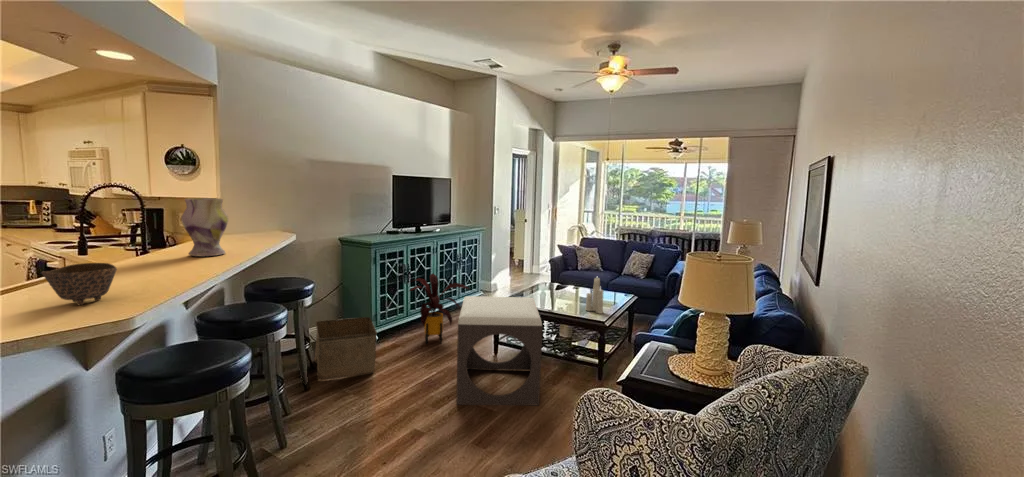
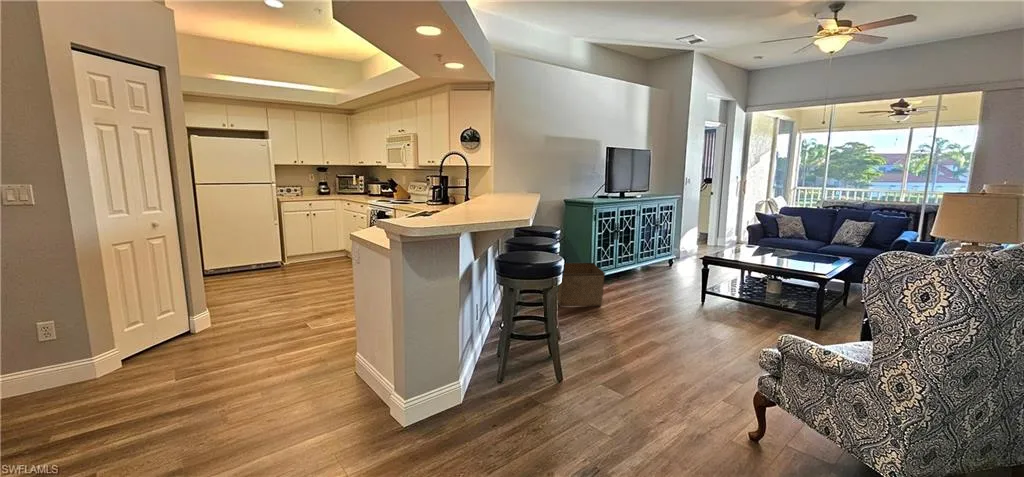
vase: present [181,198,228,256] -> none [493,161,520,202]
bowl: present [41,263,117,305] -> none [469,194,503,217]
house plant: present [410,274,469,344] -> none [617,232,679,291]
candle: present [585,278,603,314] -> none [801,230,824,271]
footstool: present [456,296,543,405] -> none [675,247,767,343]

